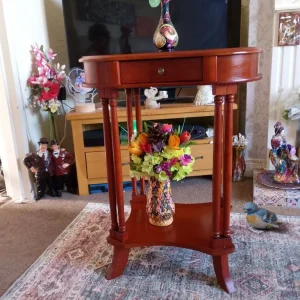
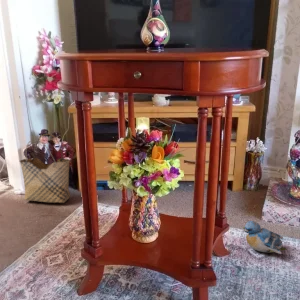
woven basket: none [21,141,72,207] -> present [20,134,70,203]

